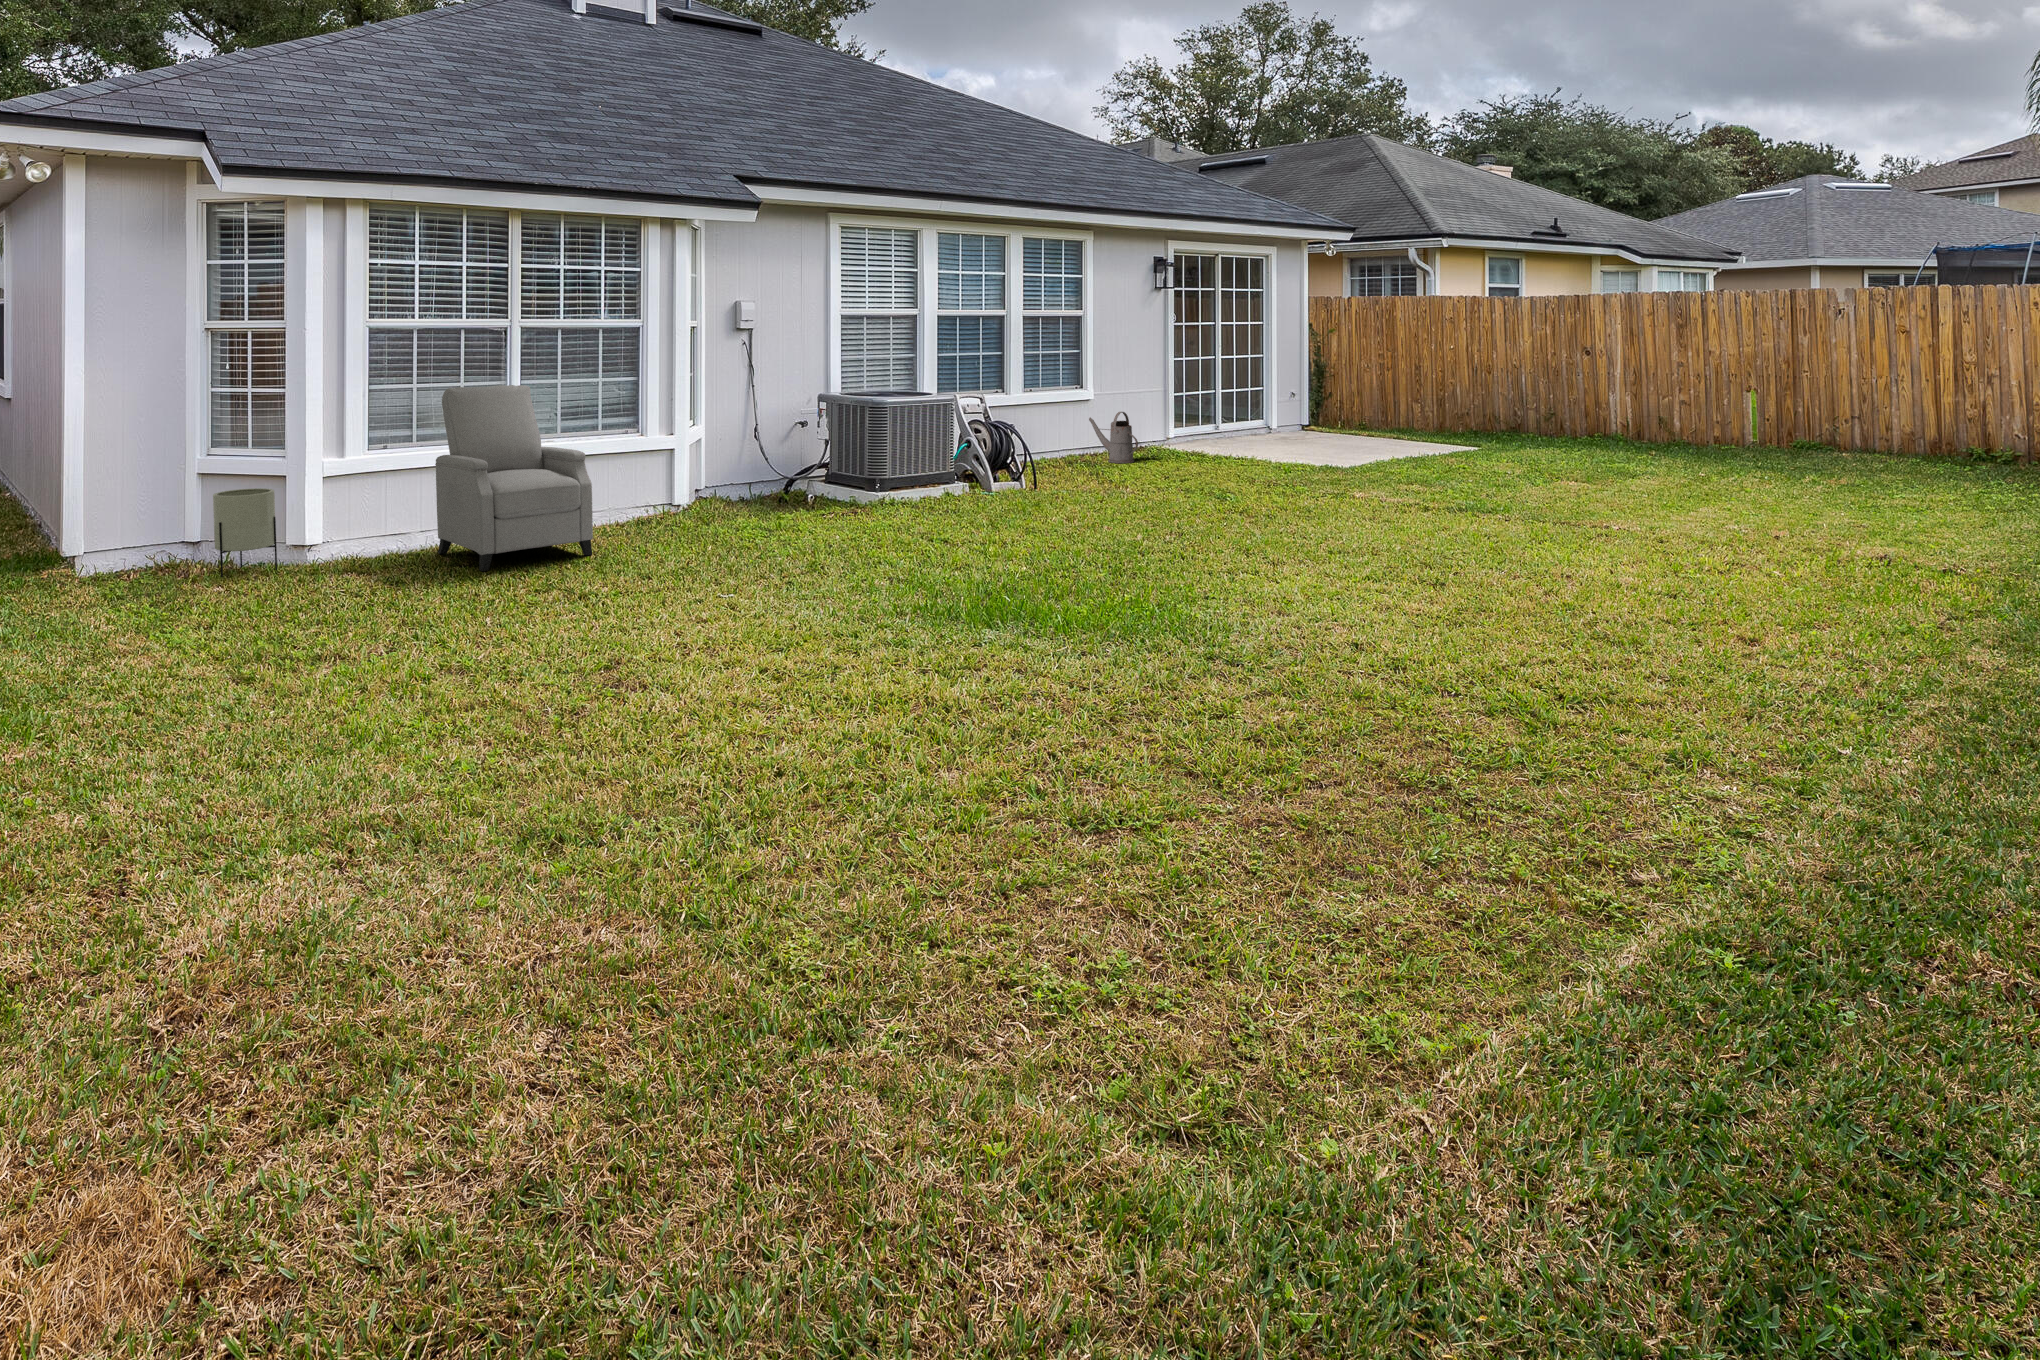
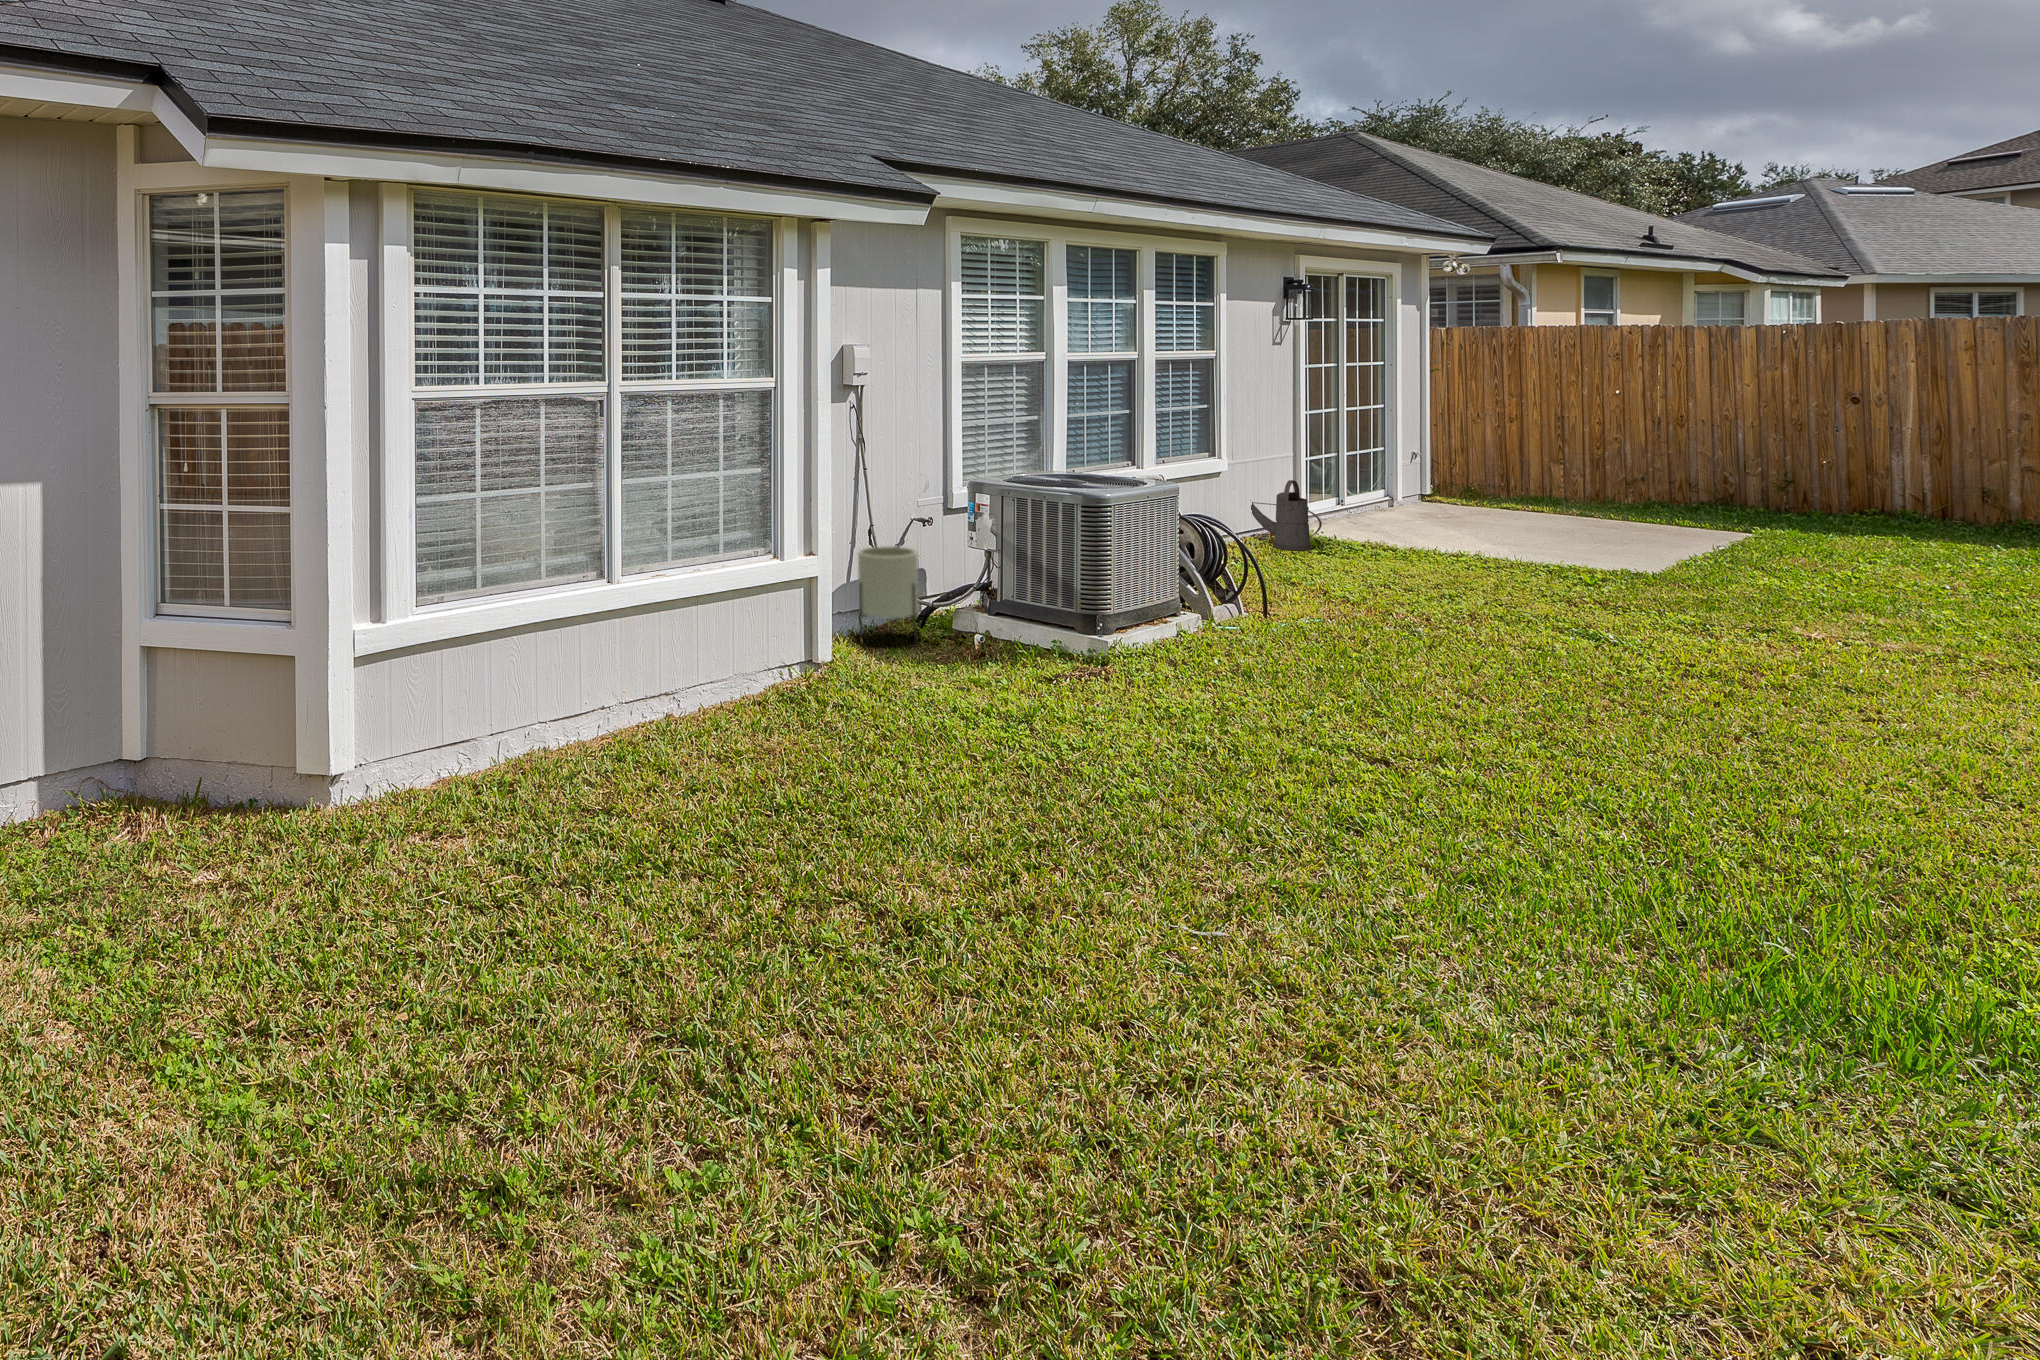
chair: present [435,385,593,571] -> none [526,485,792,826]
planter: present [213,488,277,577] -> present [858,546,918,619]

